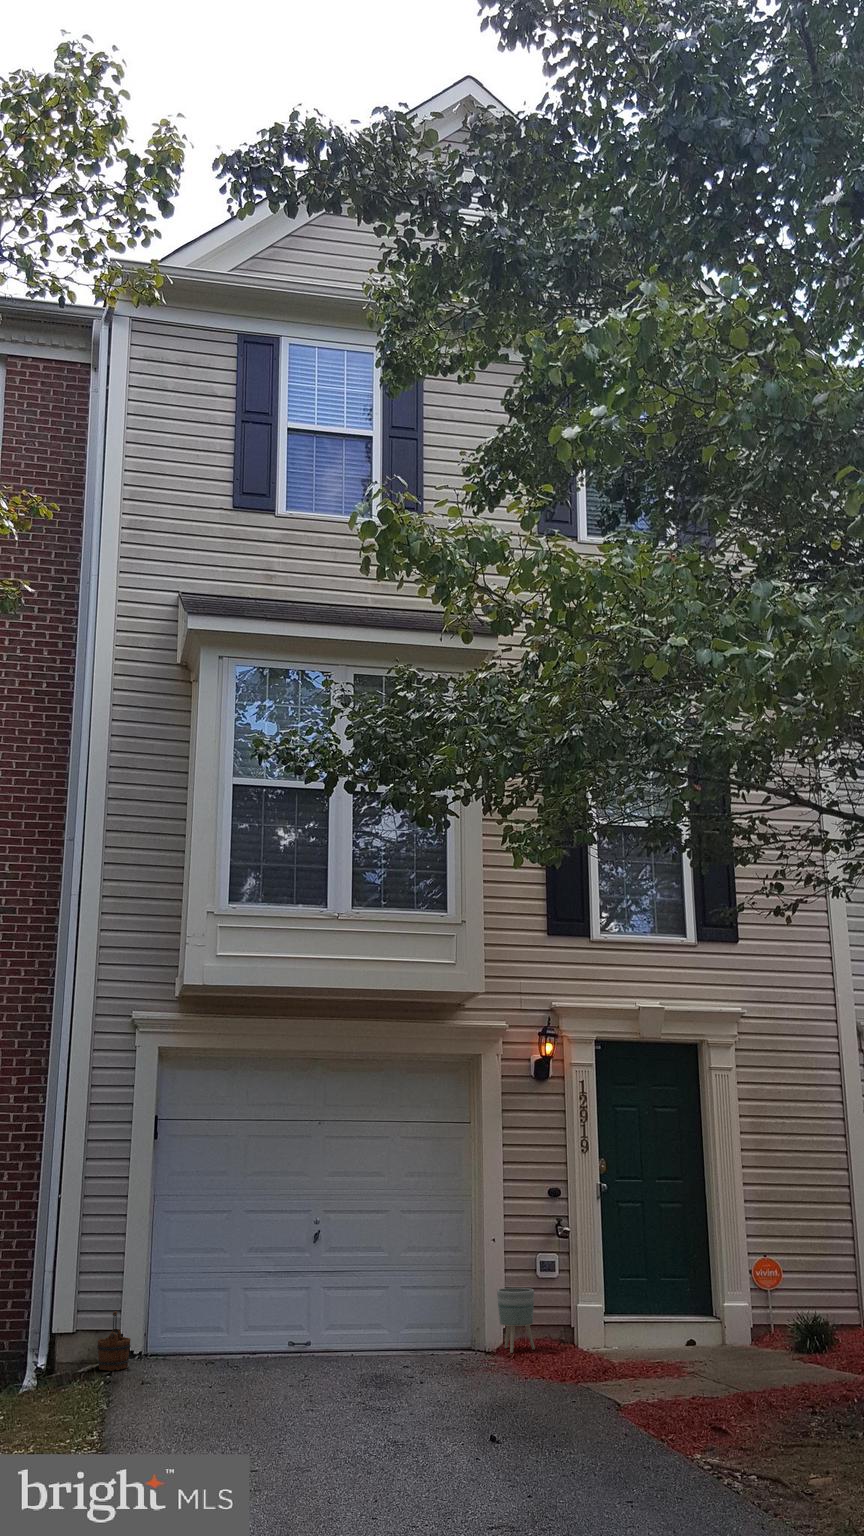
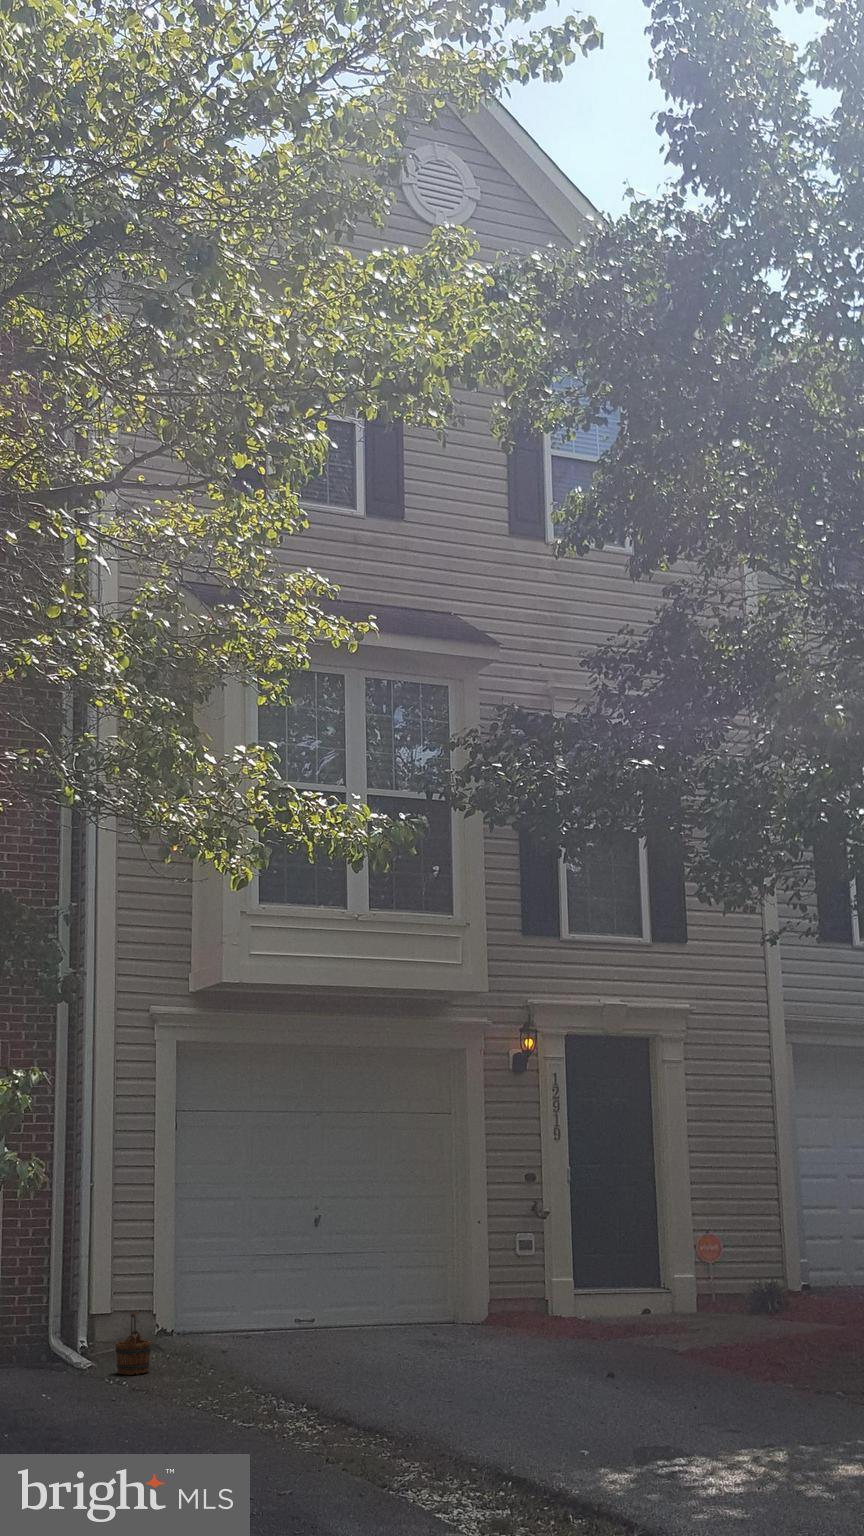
planter: present [497,1288,535,1353] -> none [554,1287,597,1357]

